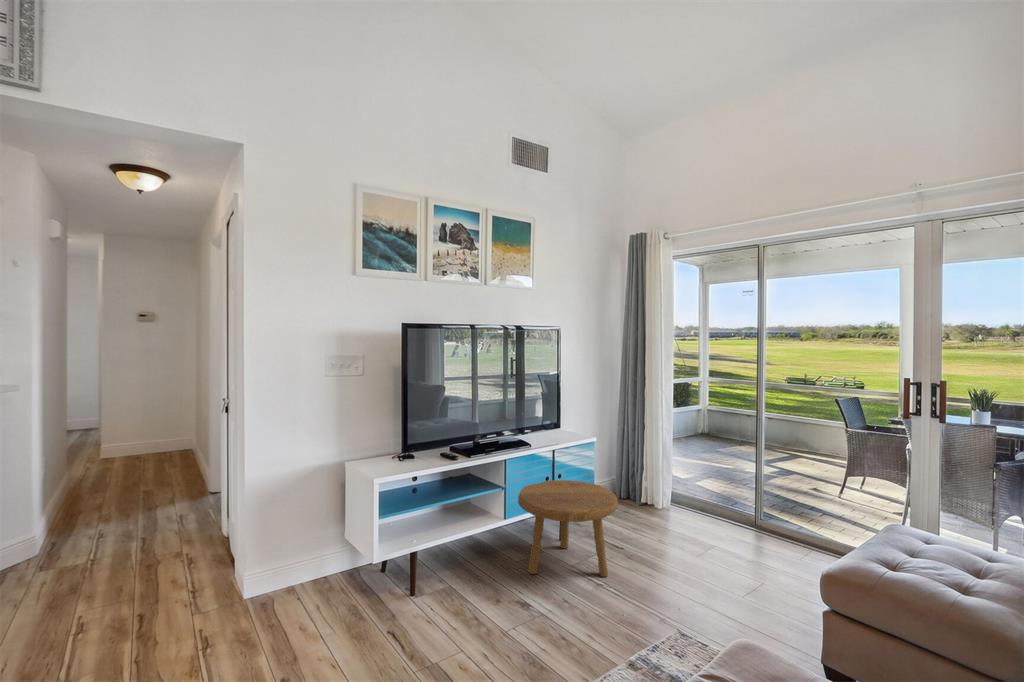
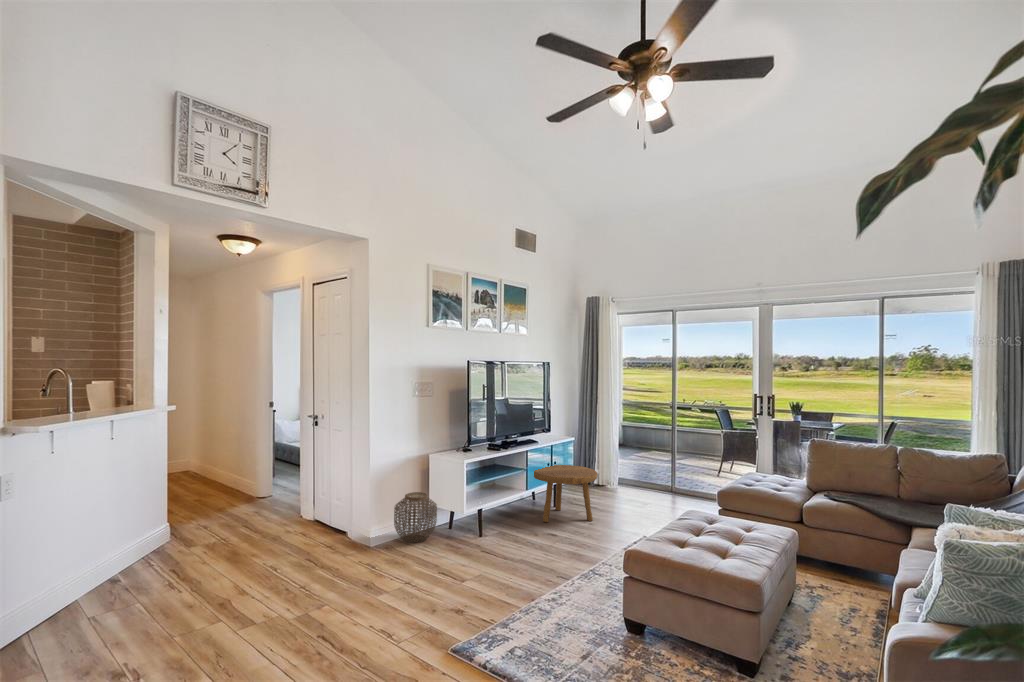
woven basket: none [279,524,348,605] -> present [394,492,437,543]

